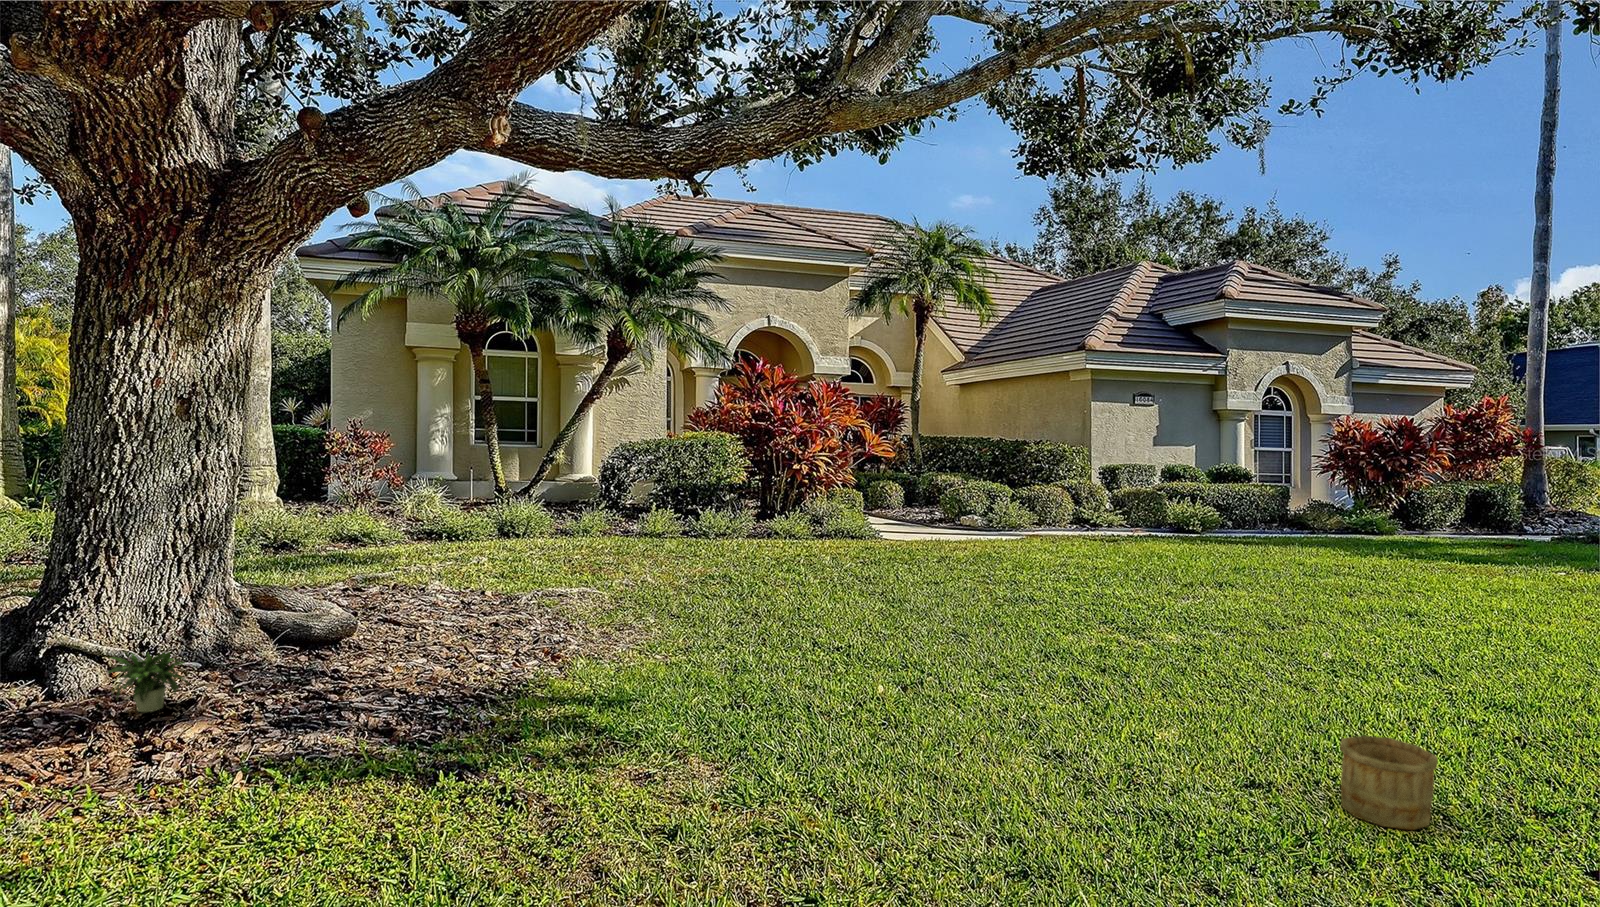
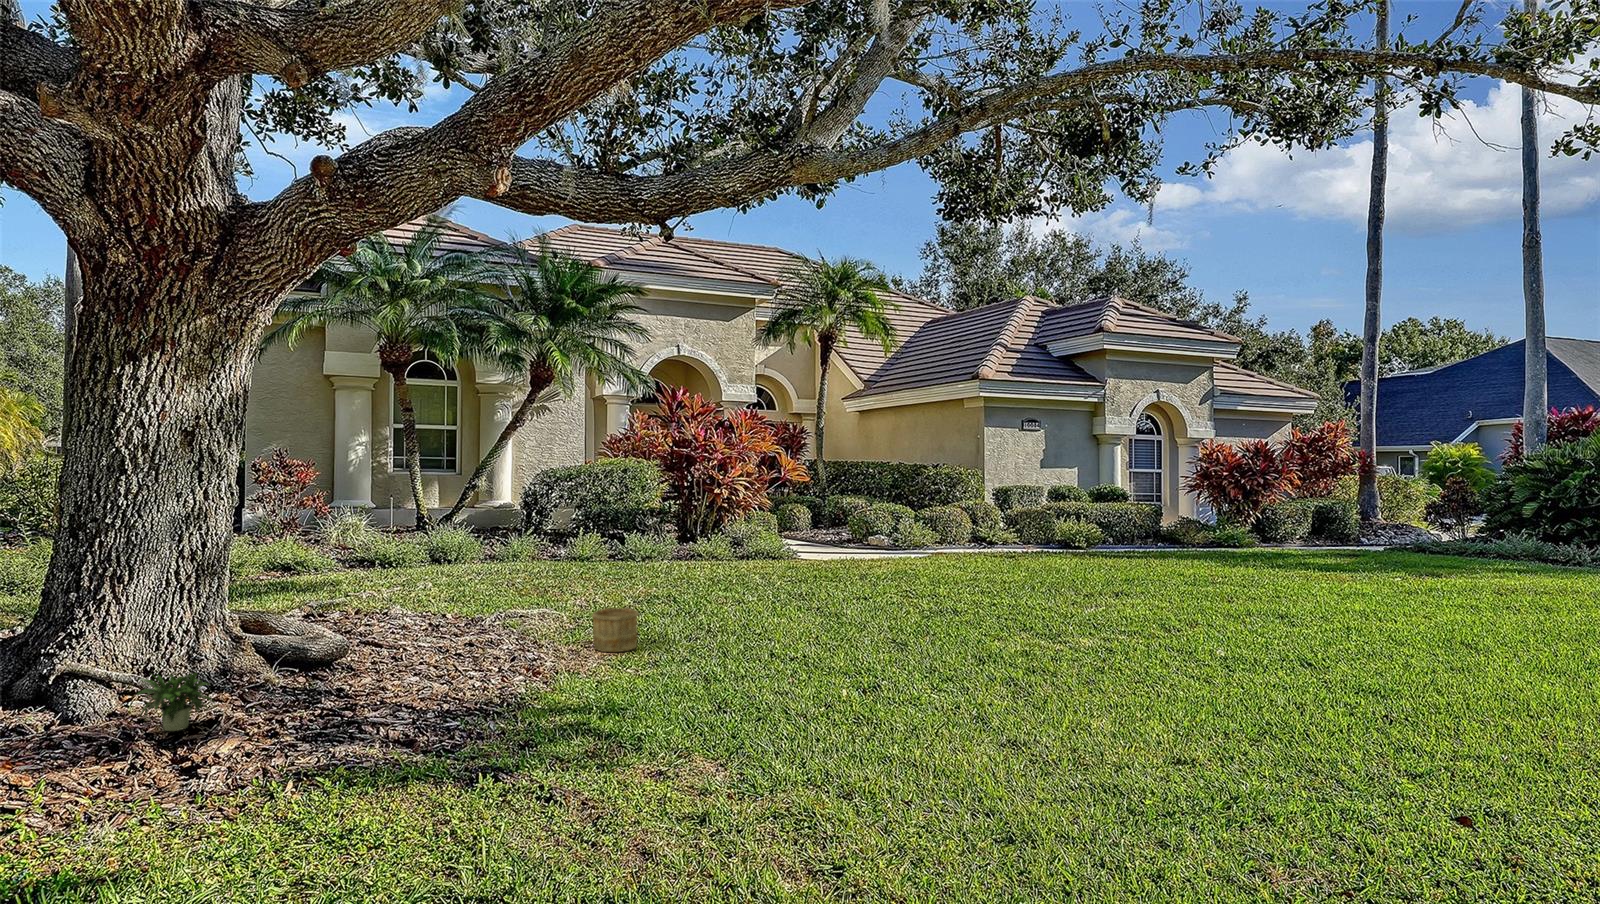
wooden bucket: present [1340,736,1438,830] -> present [592,608,638,652]

